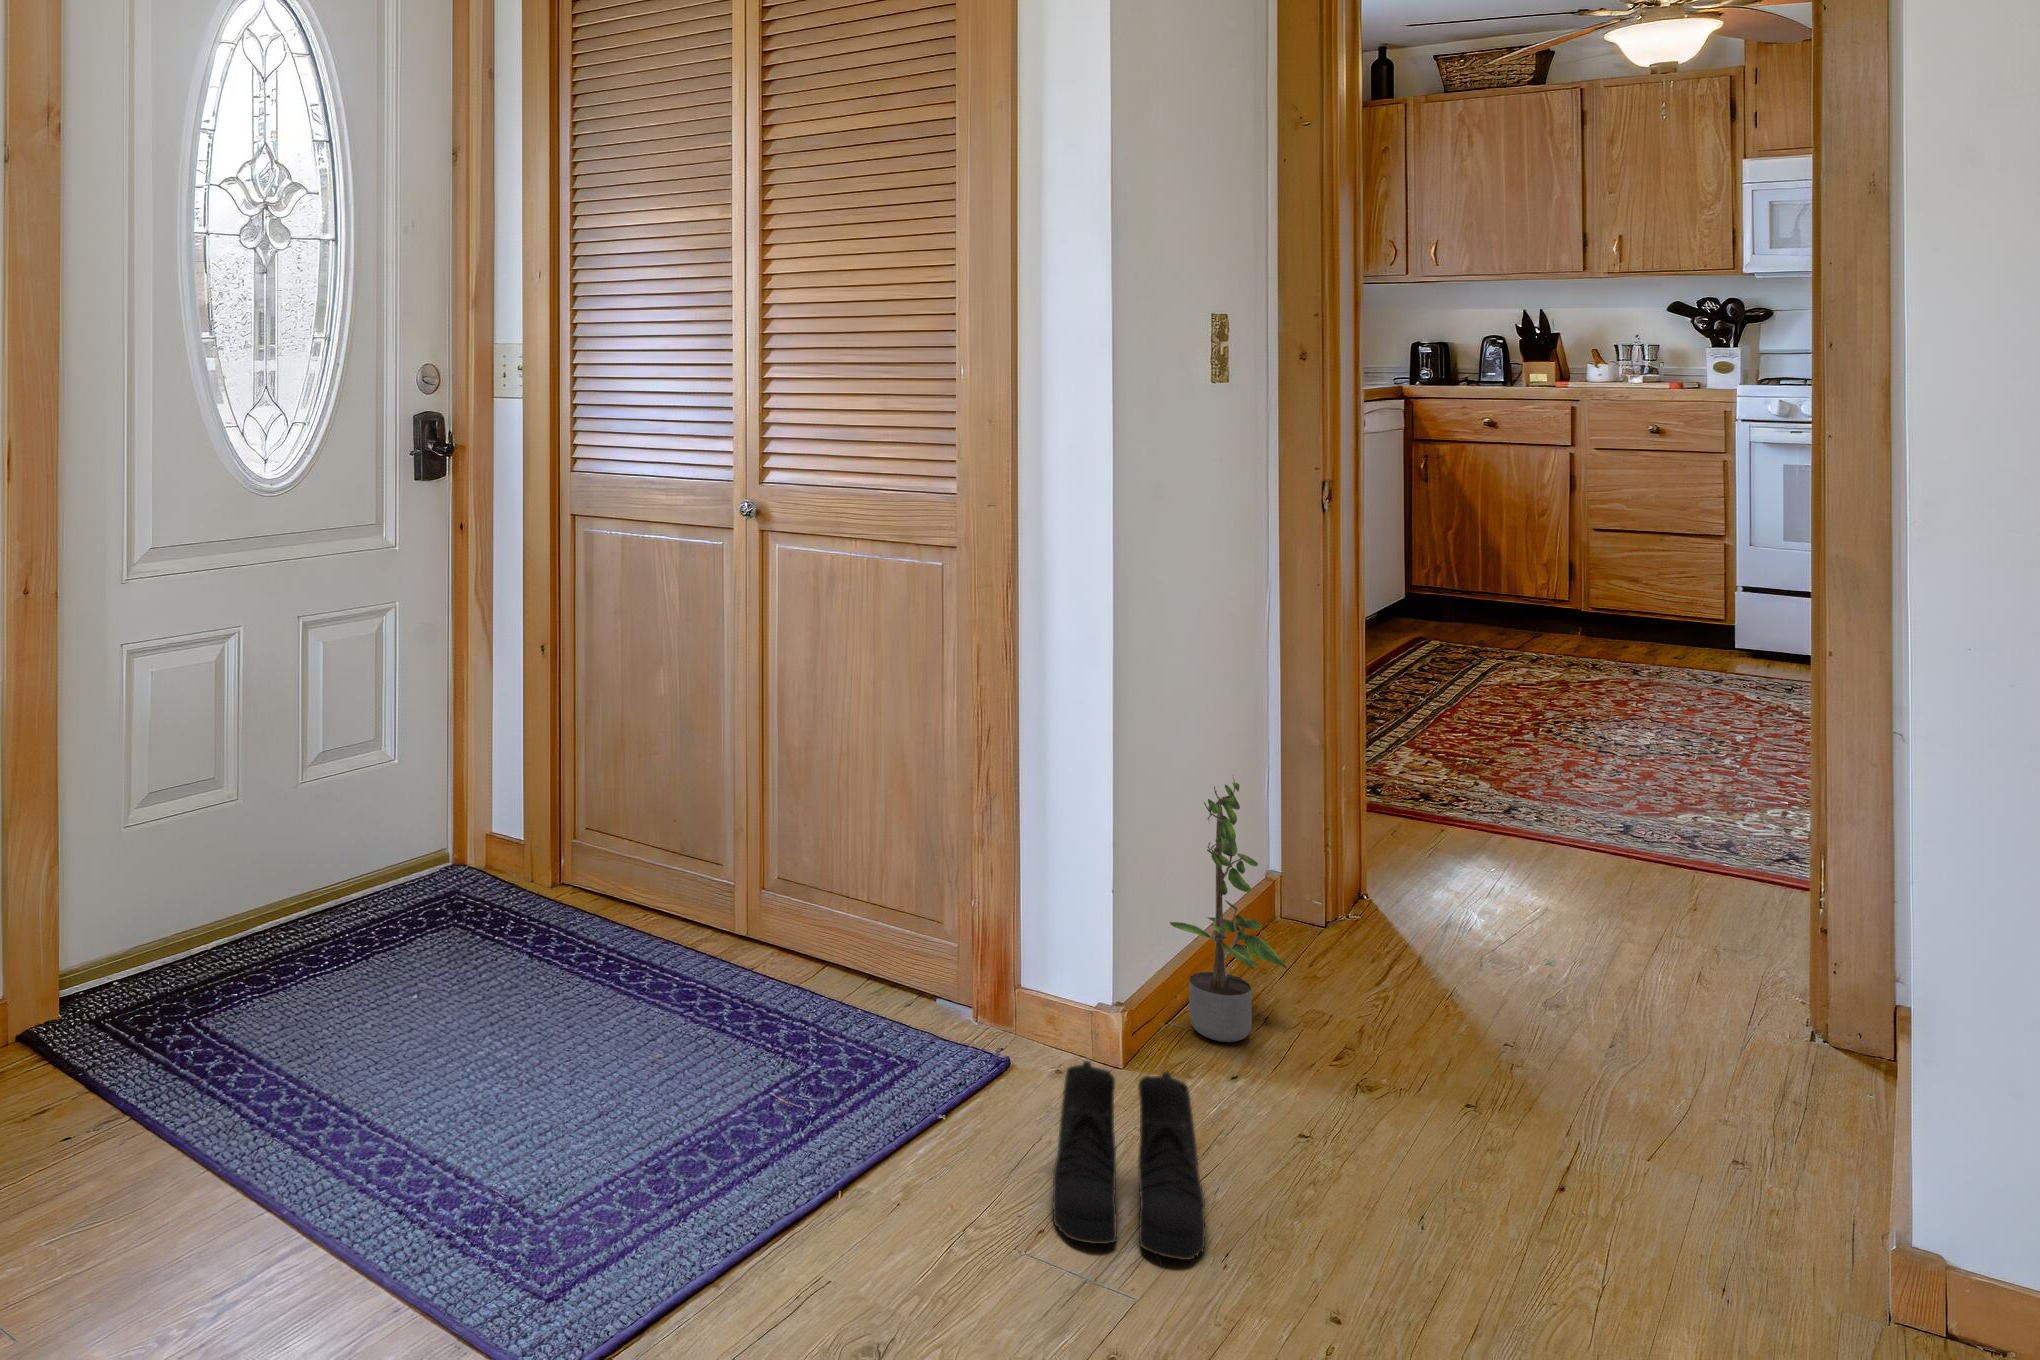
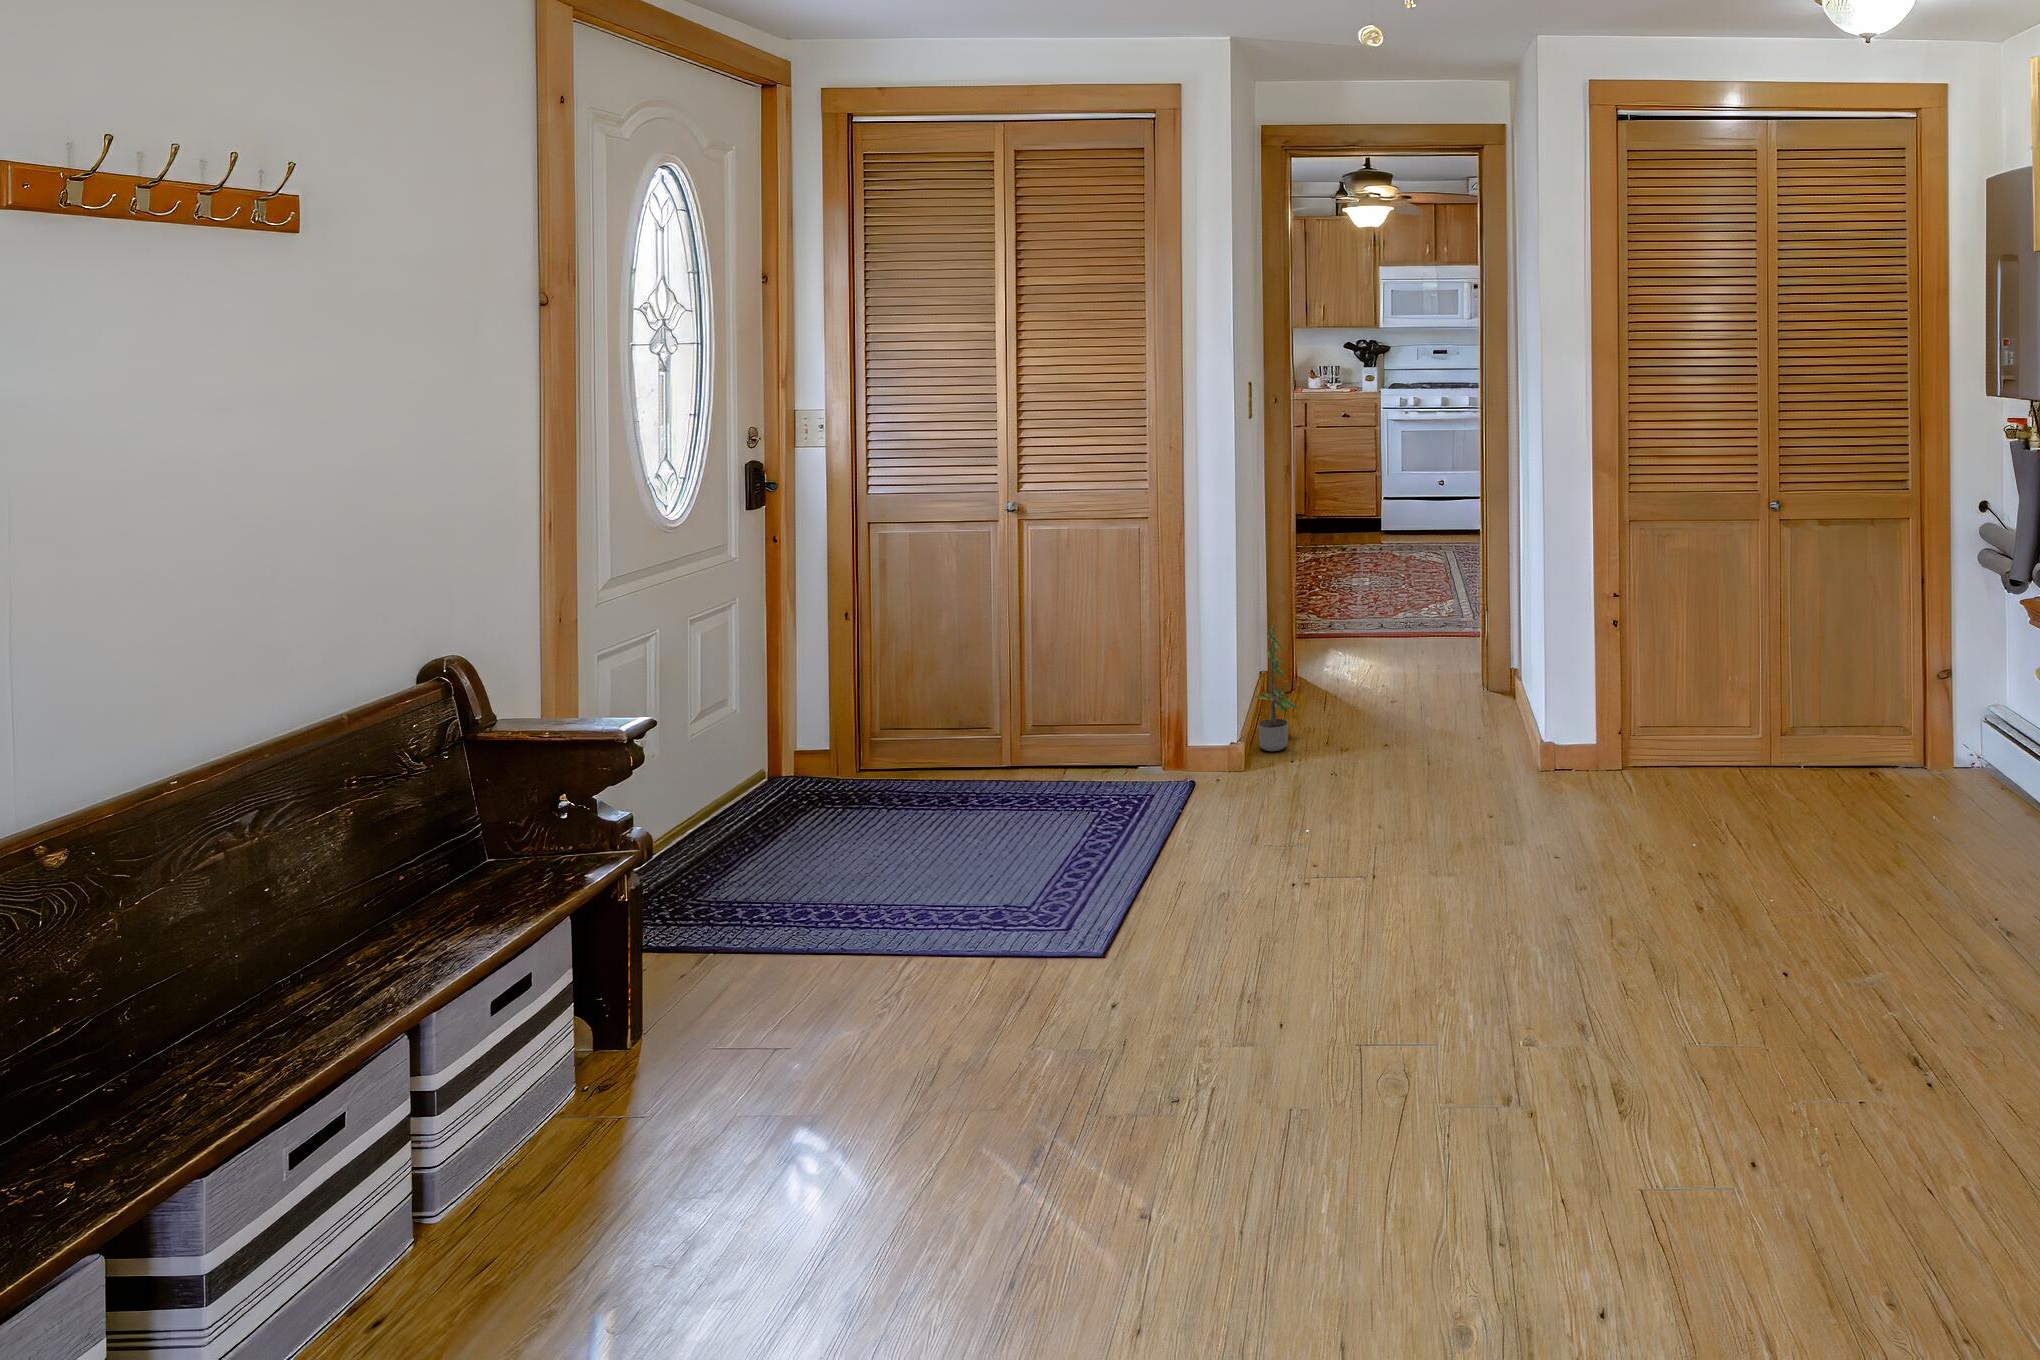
boots: present [1053,1061,1205,1260] -> none [1248,755,1322,836]

